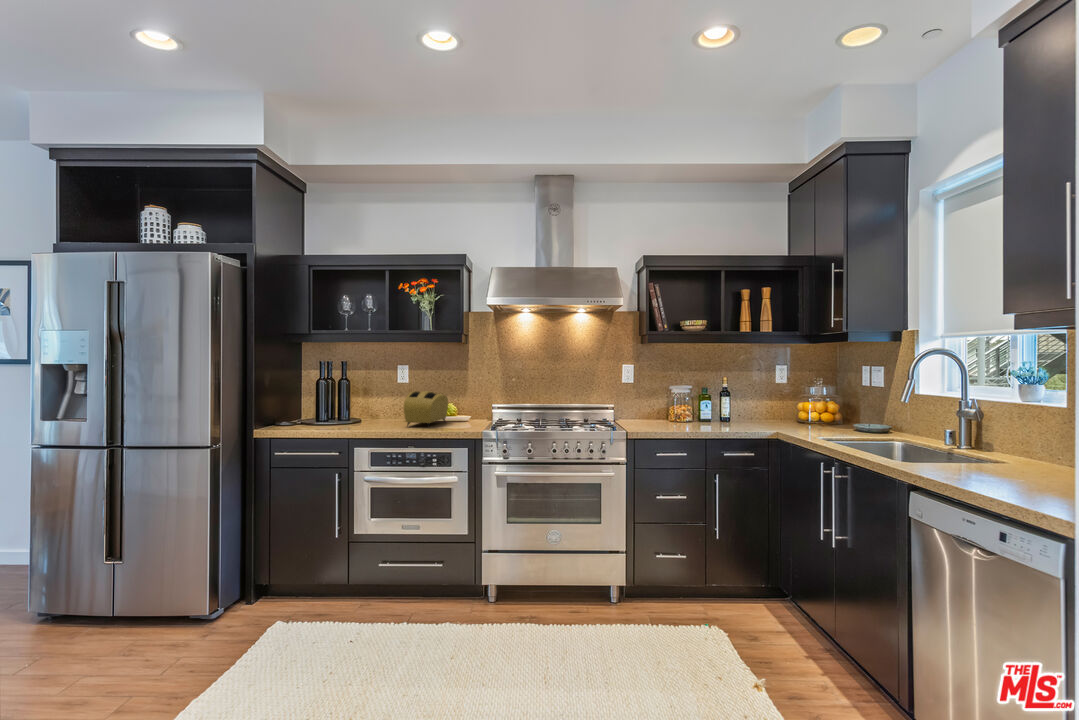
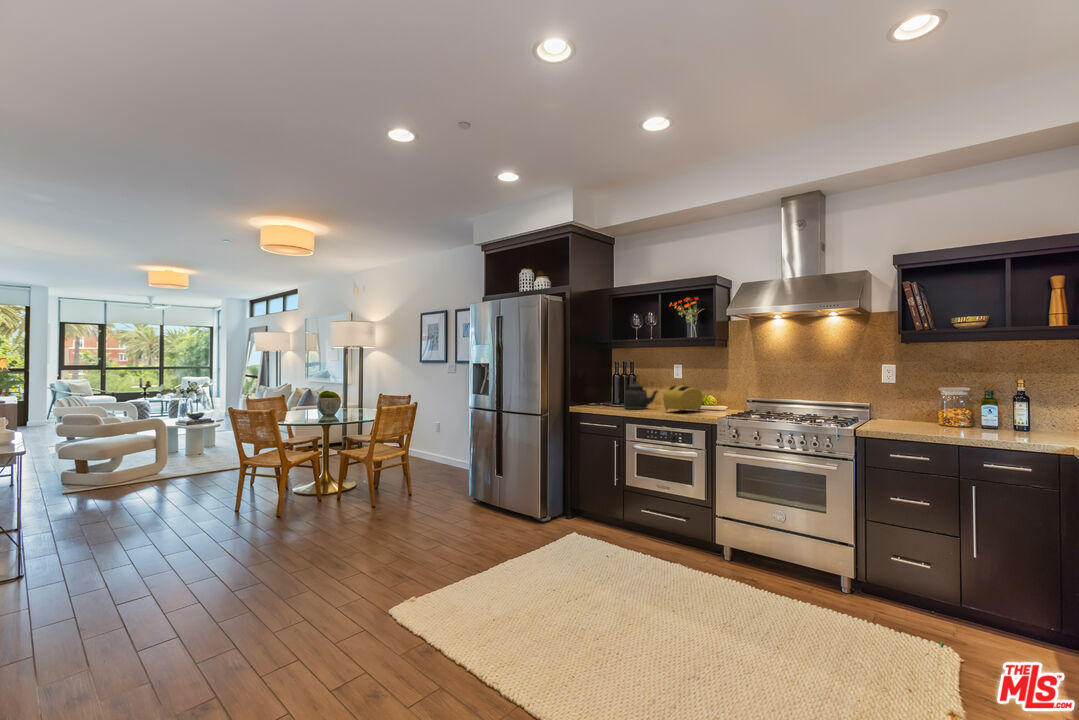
kettle: none [340,380,389,425] -> present [624,382,658,409]

